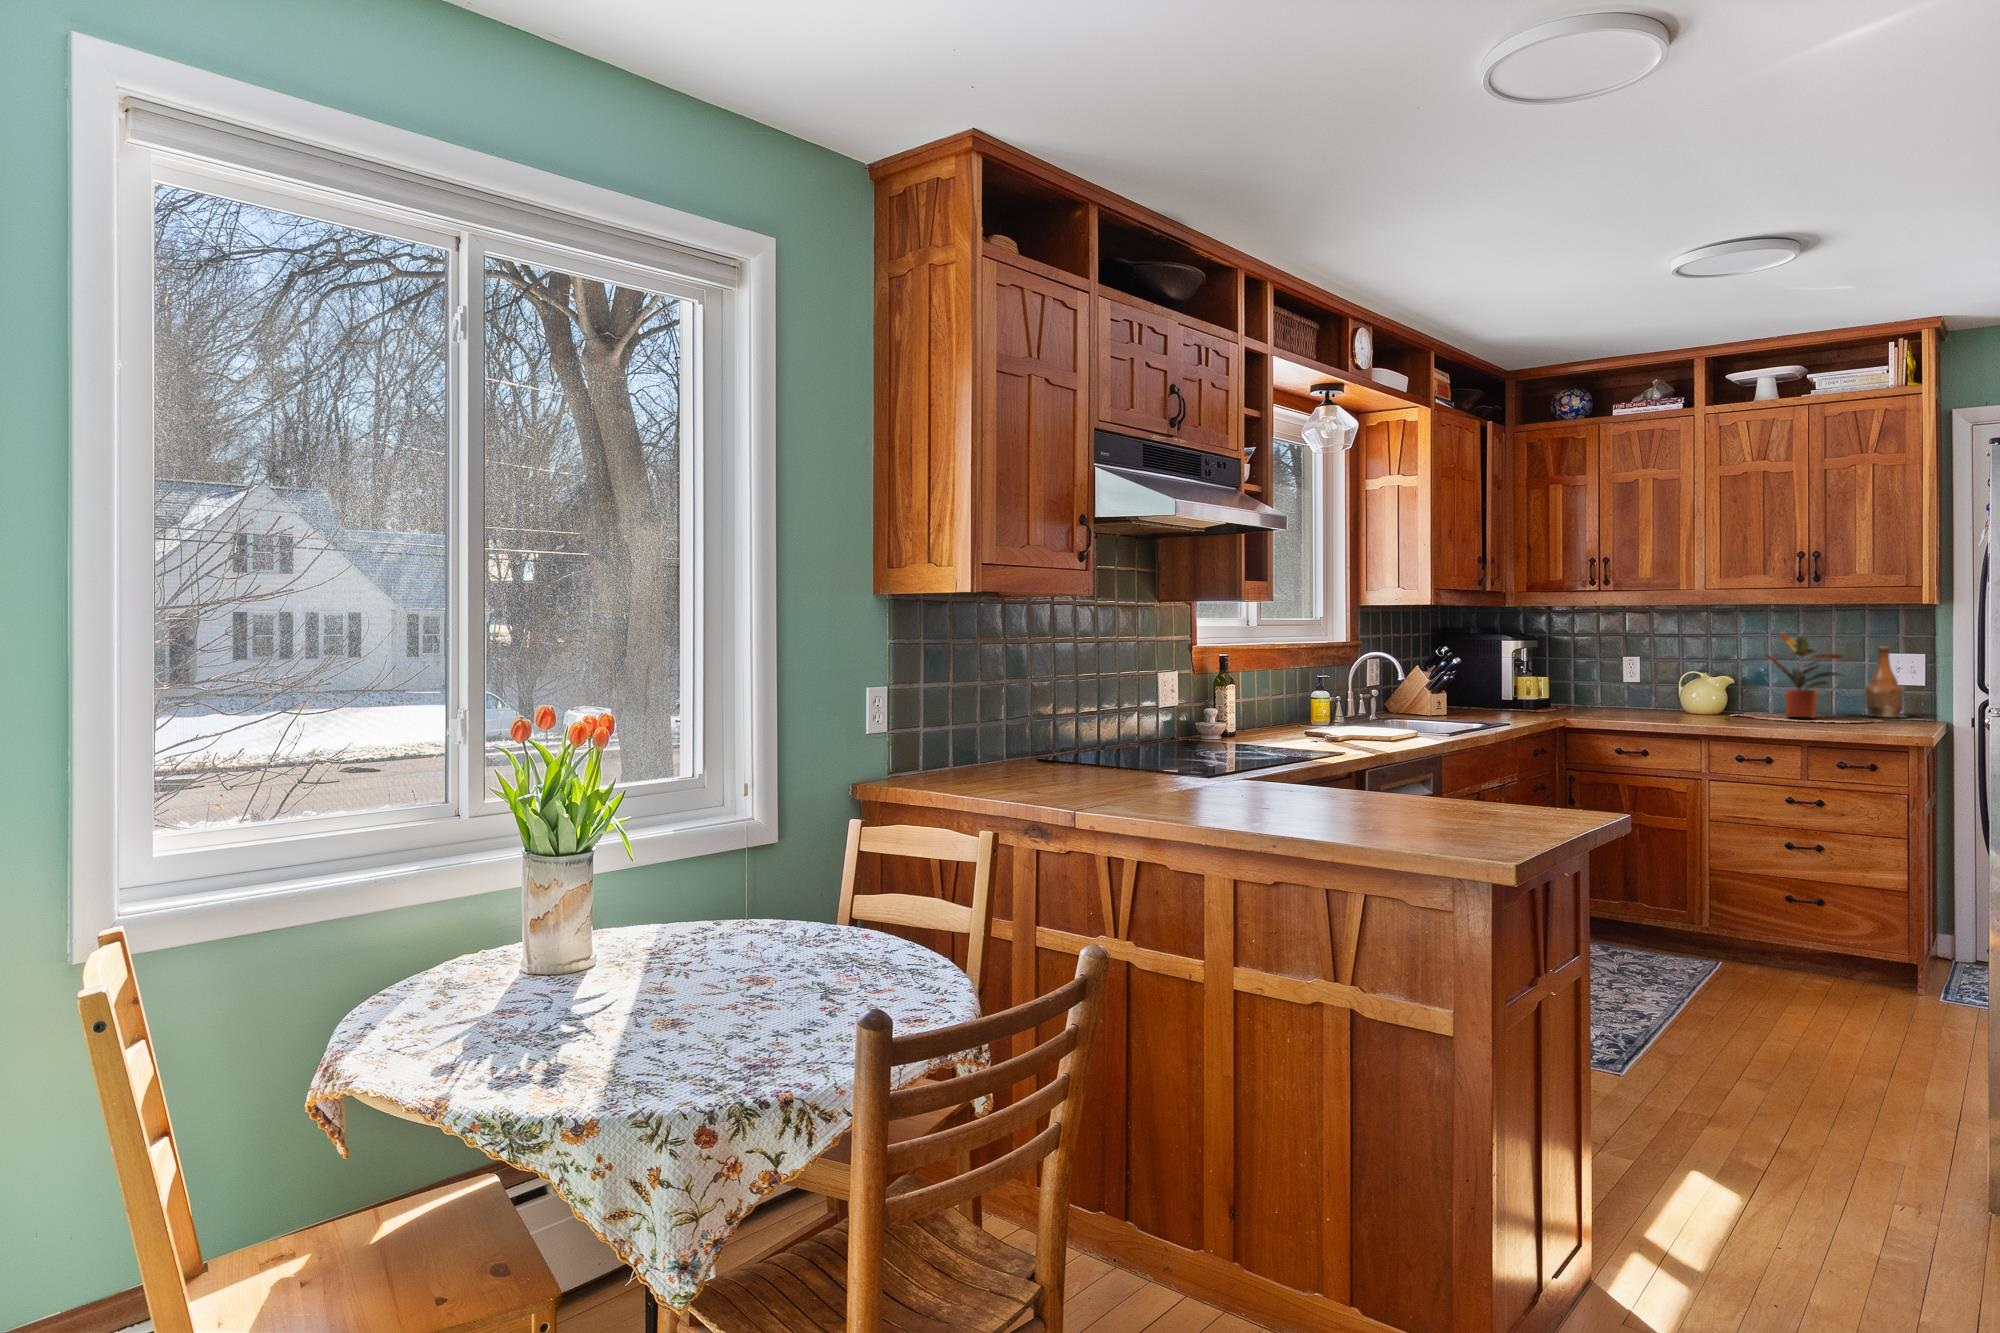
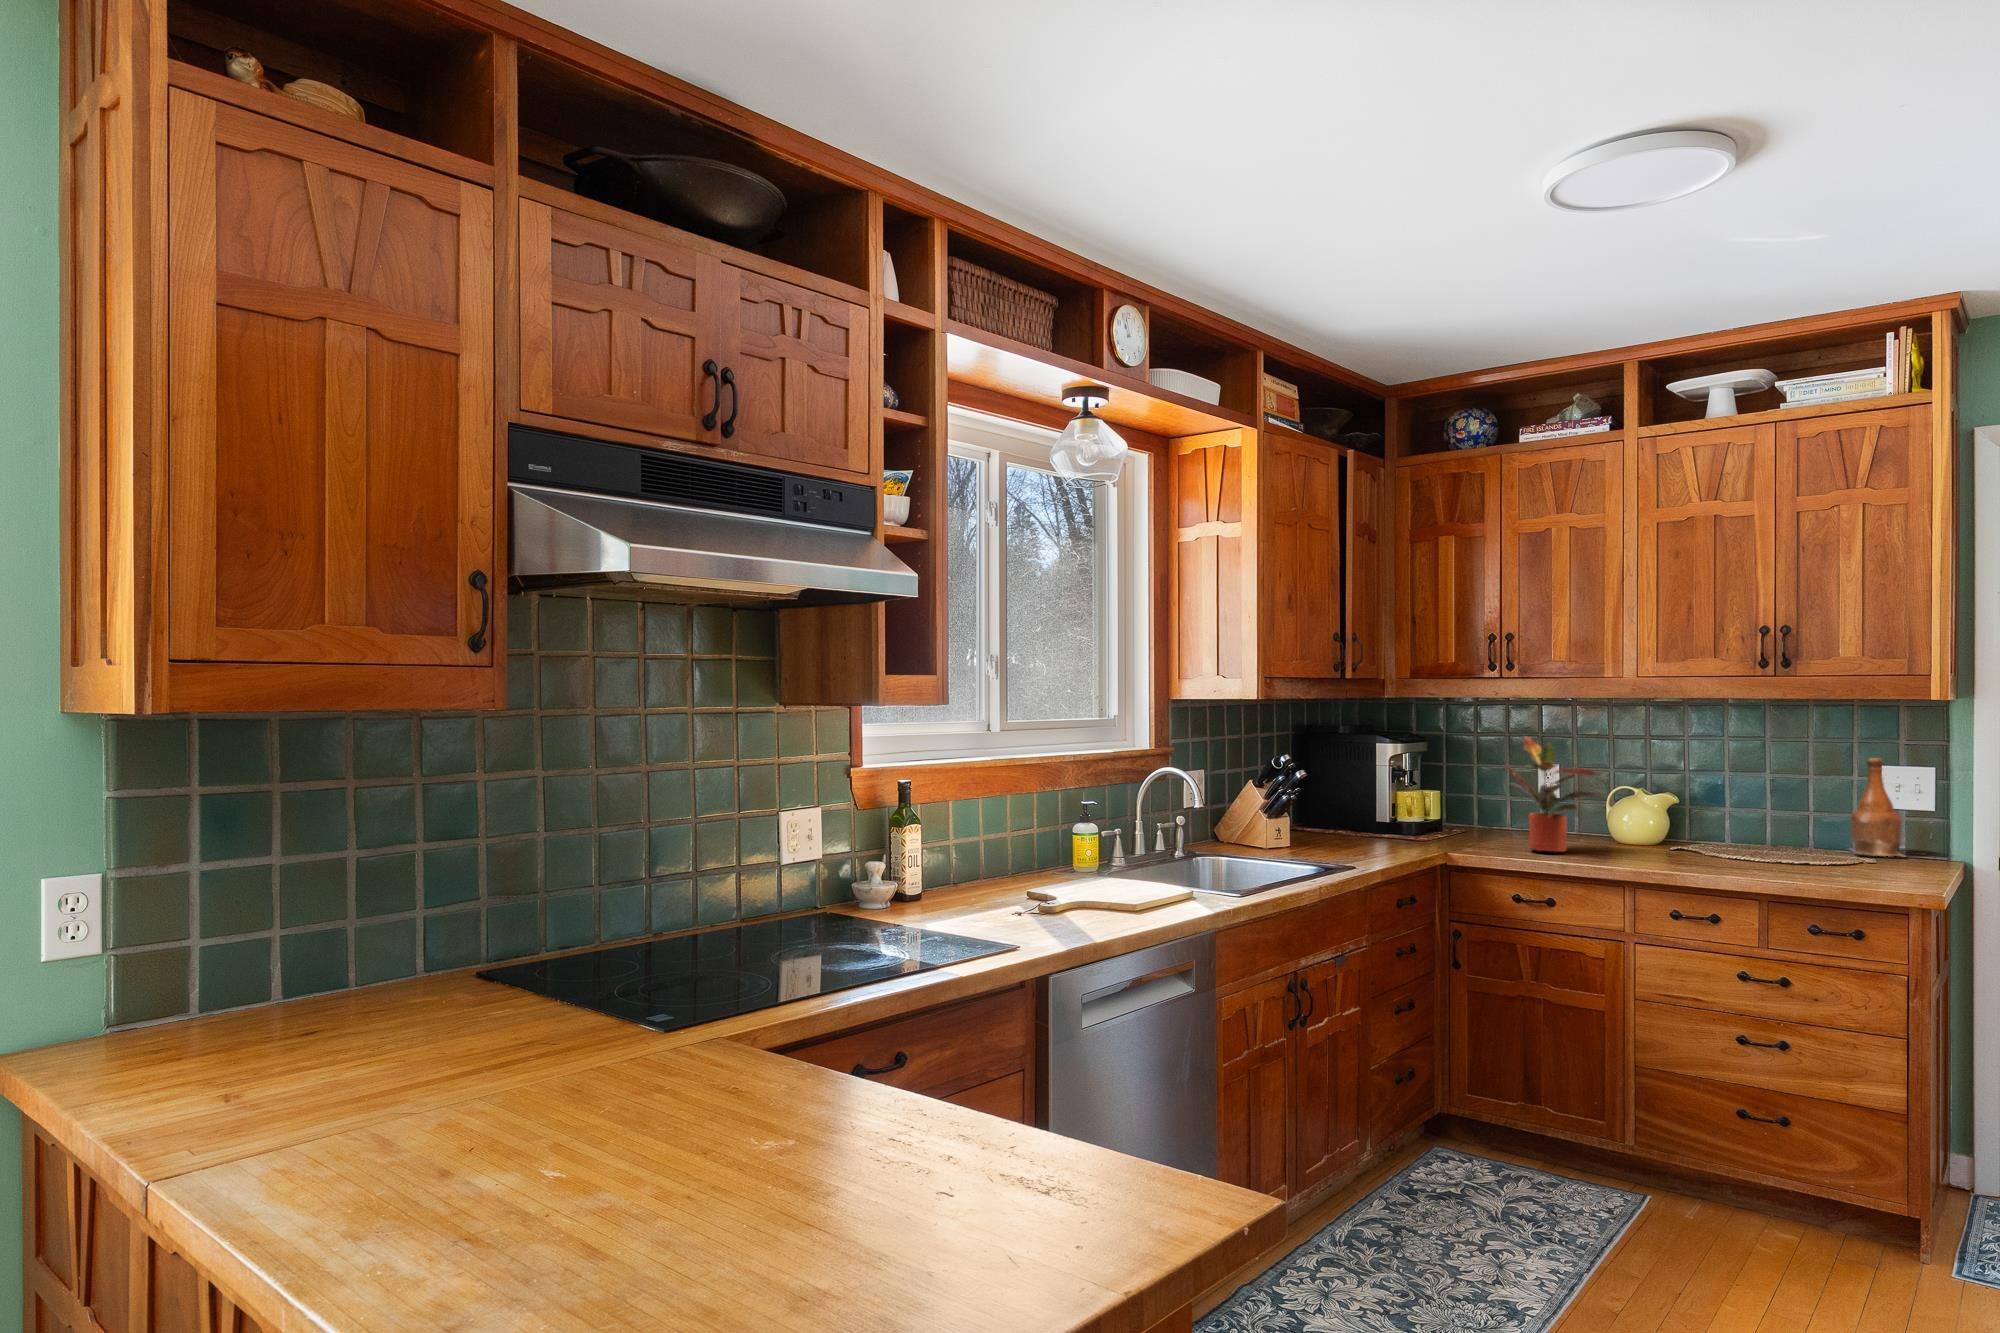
potted plant: present [1764,633,1843,718] -> present [1506,737,1599,852]

